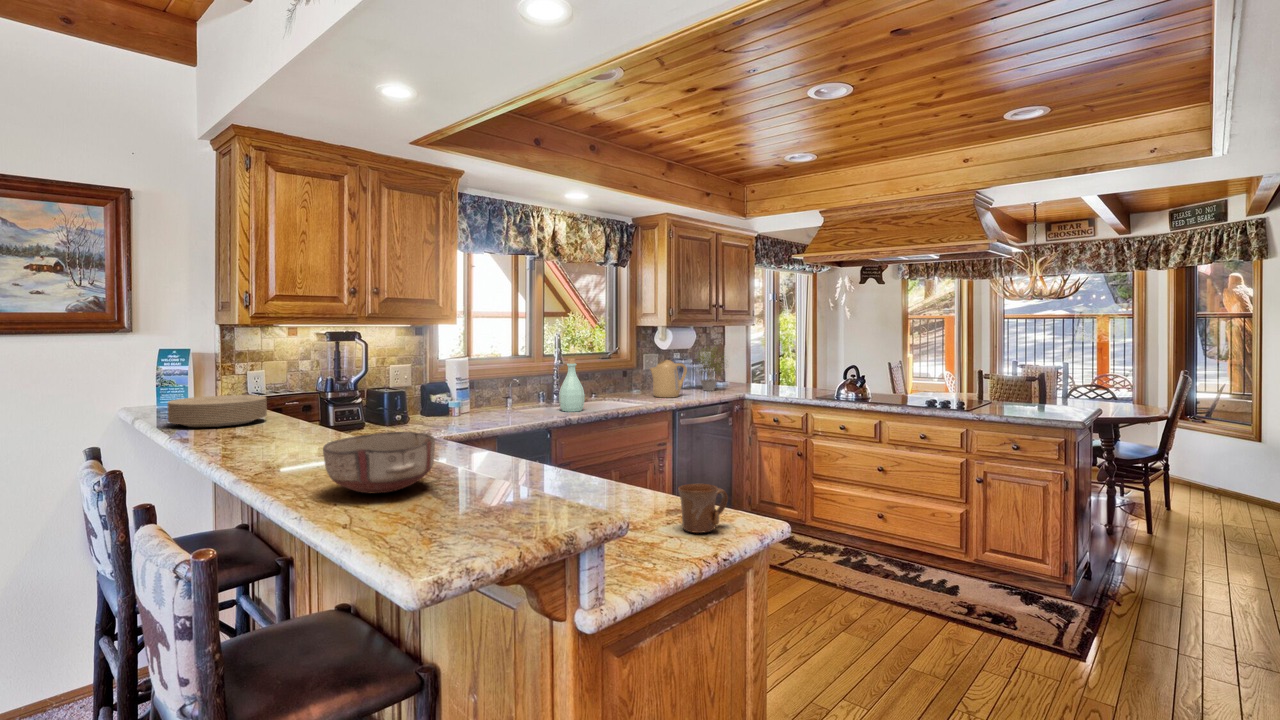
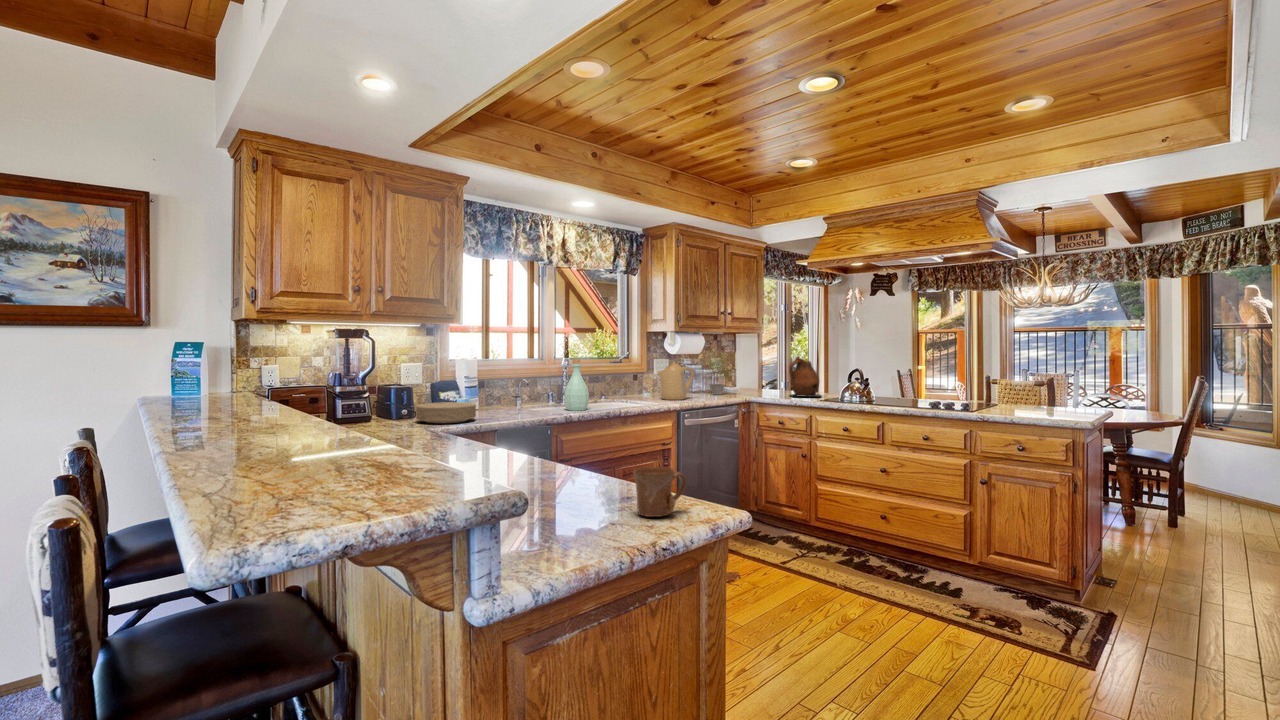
ceramic pitcher: none [781,352,816,394] -> present [789,357,821,397]
plate: present [168,395,267,427] -> present [416,402,476,424]
ceramic bowl: present [323,432,435,493] -> none [250,407,371,466]

